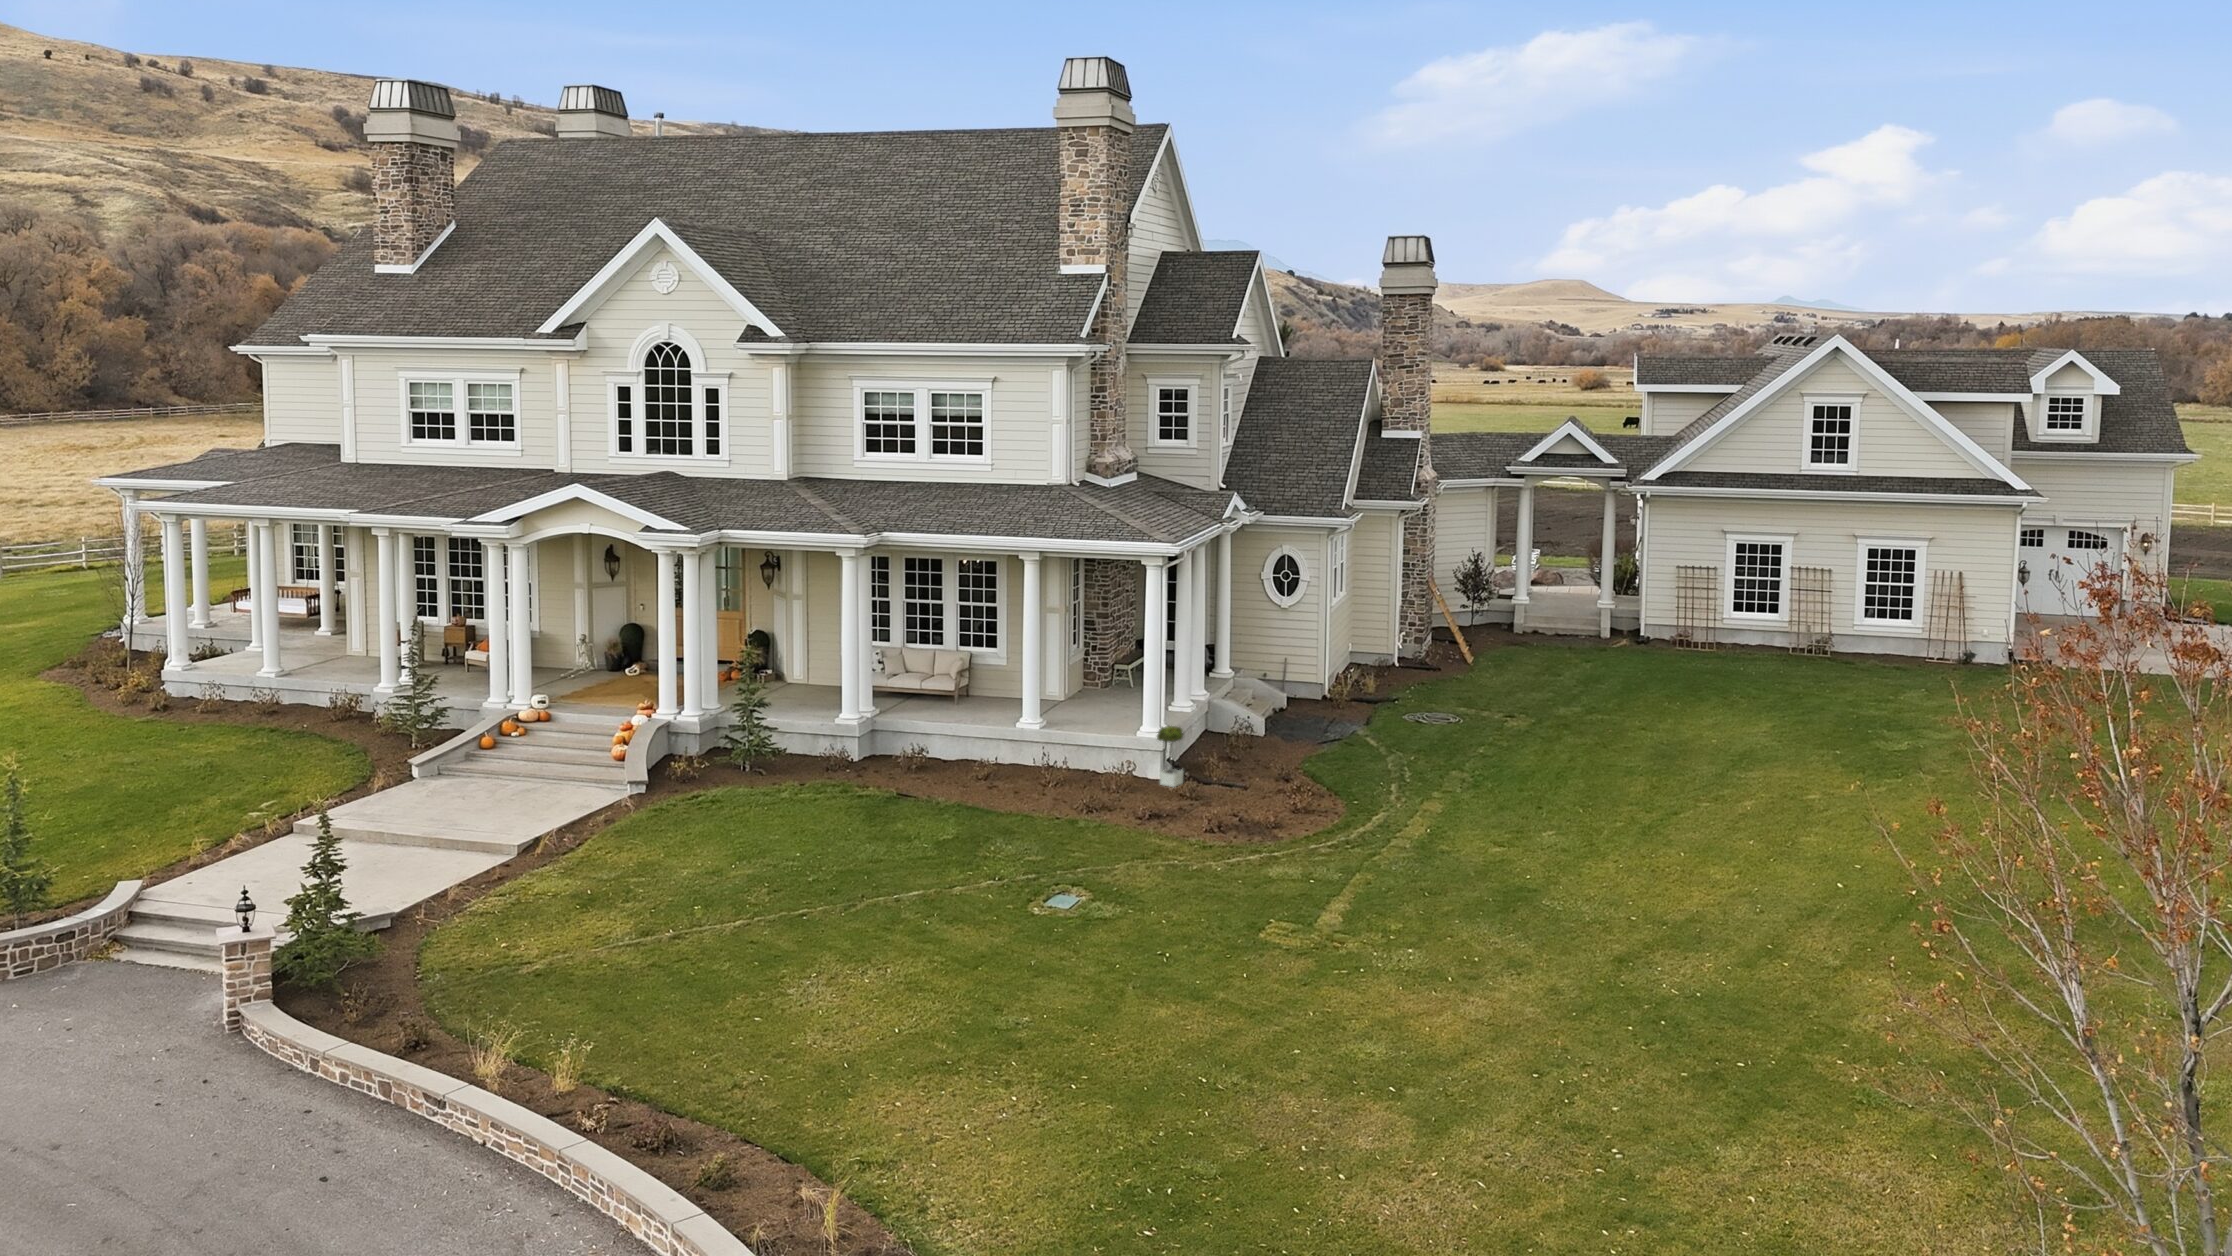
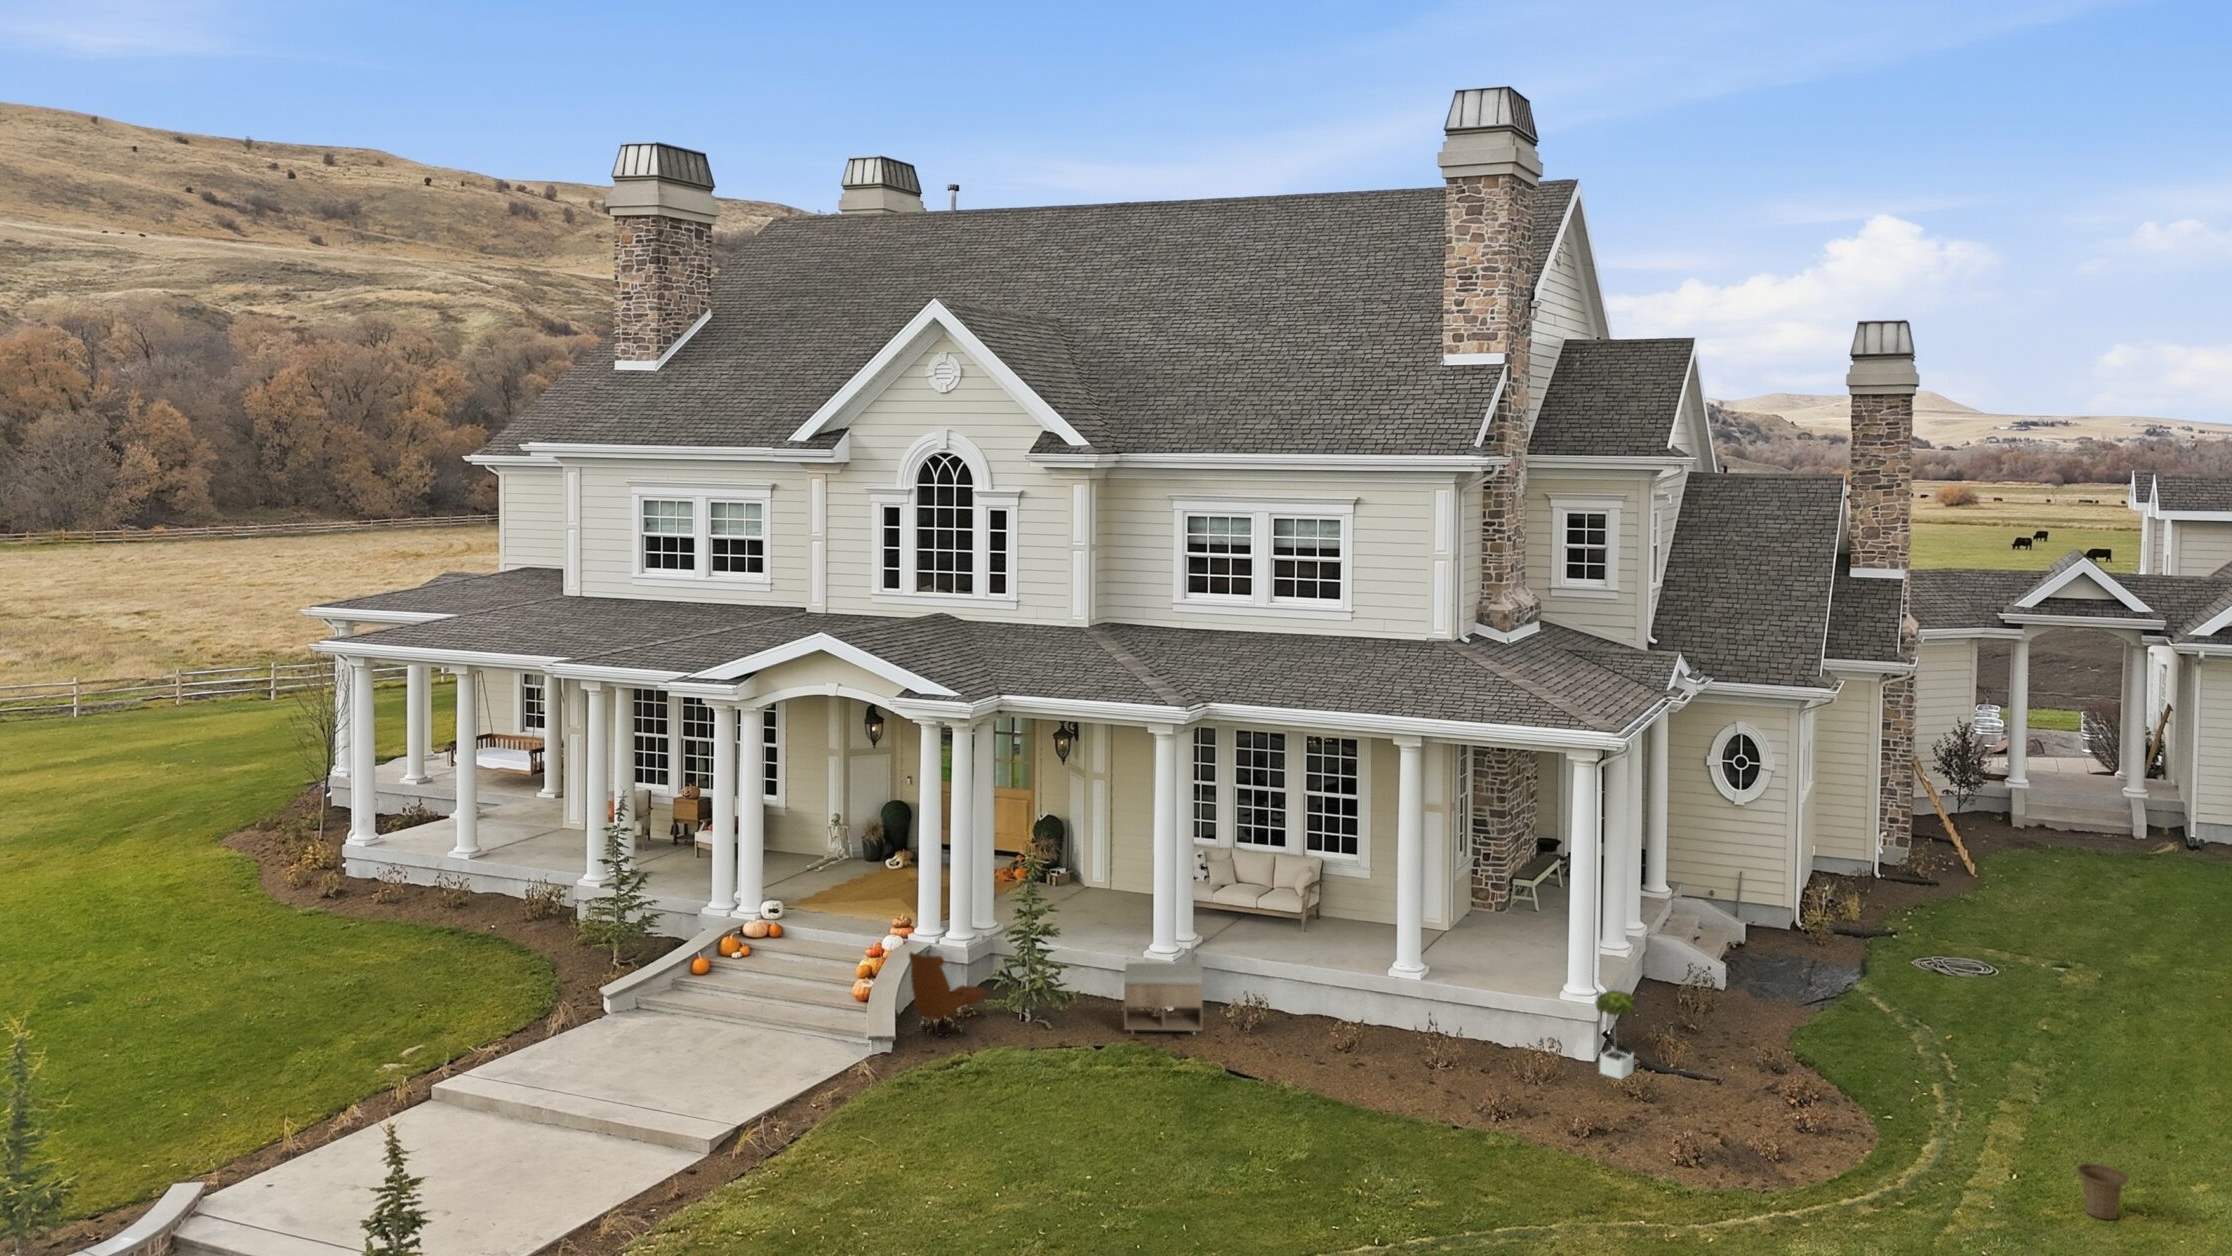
lounge chair: none [656,719,716,785] -> present [909,952,987,1036]
storage bench: none [819,724,878,776] -> present [1124,963,1203,1034]
basket: none [1448,810,1478,844] -> present [2077,1163,2128,1220]

